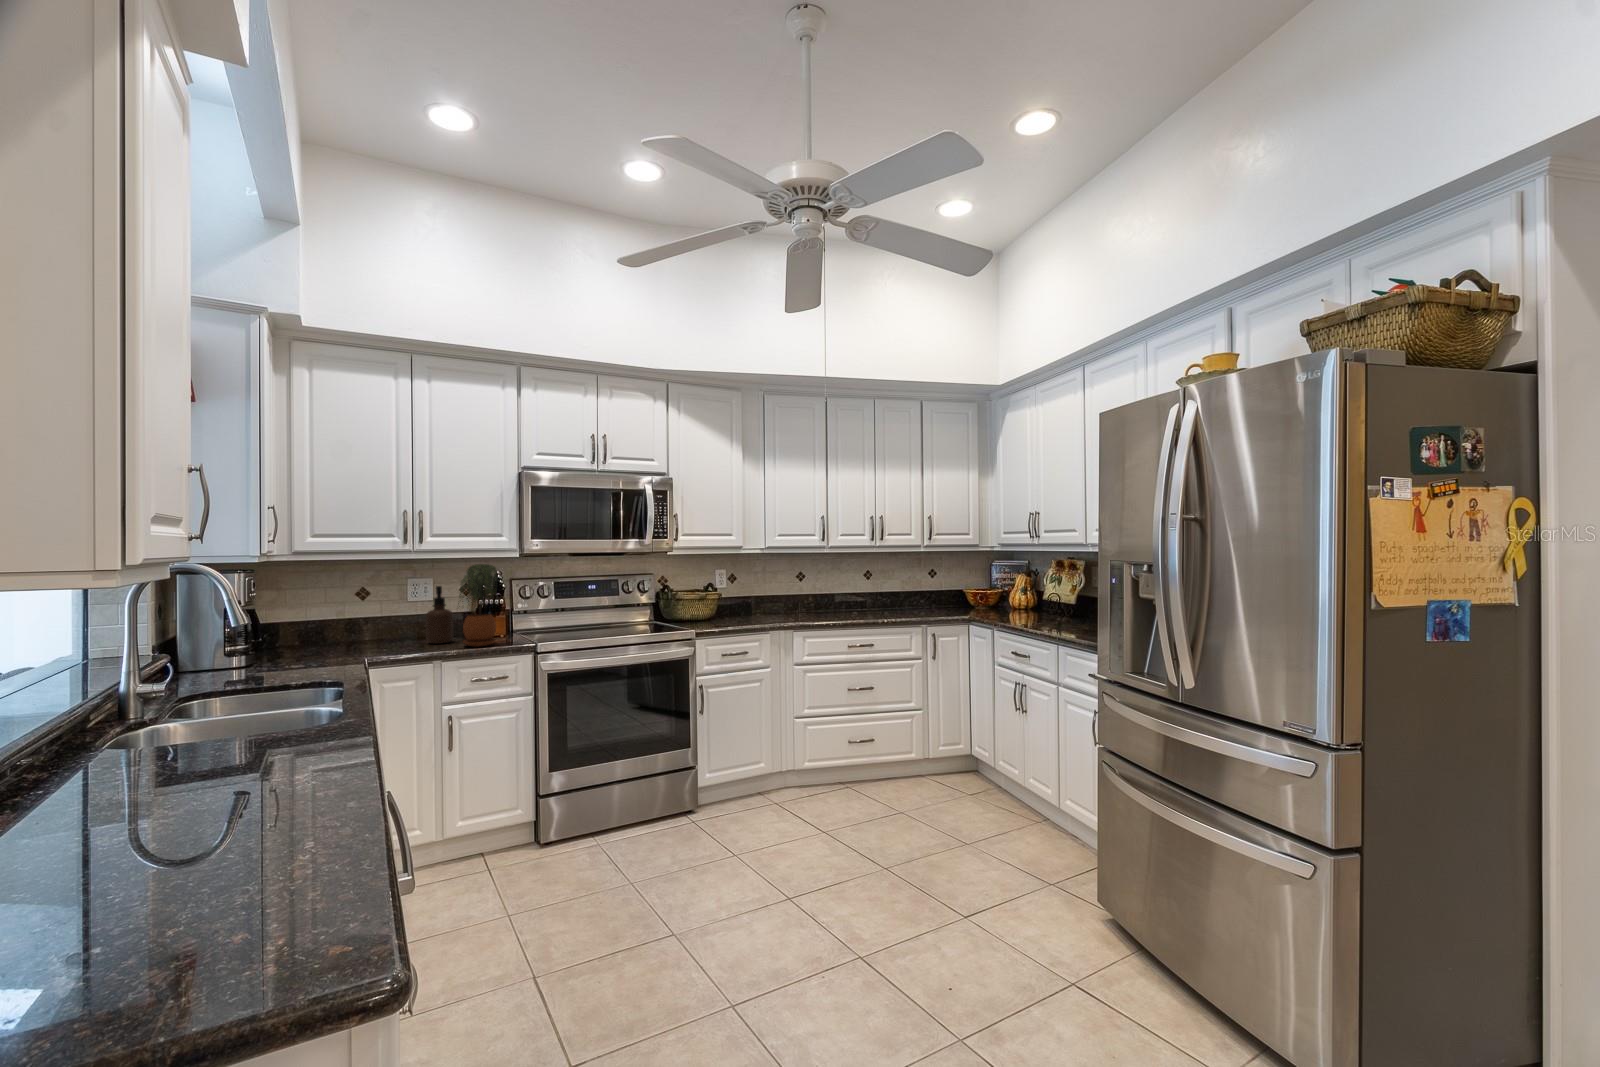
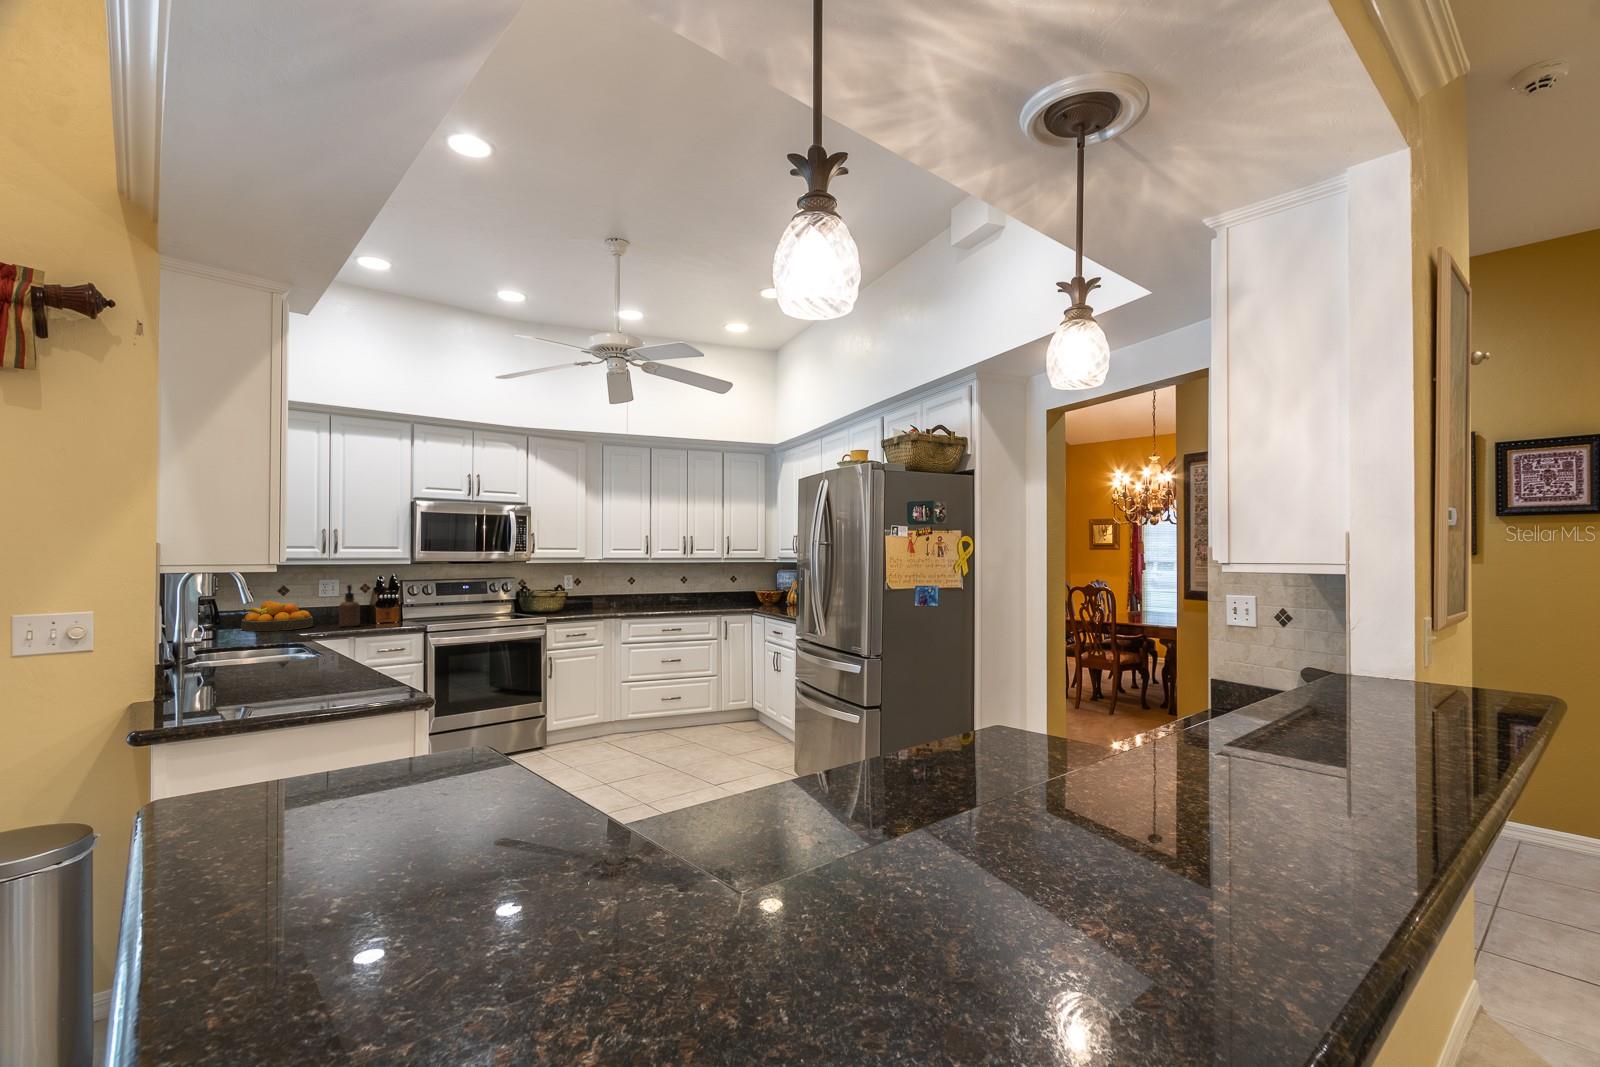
potted plant: present [458,564,497,647] -> none [366,568,397,628]
fruit bowl: none [300,609,395,651] -> present [241,601,313,631]

